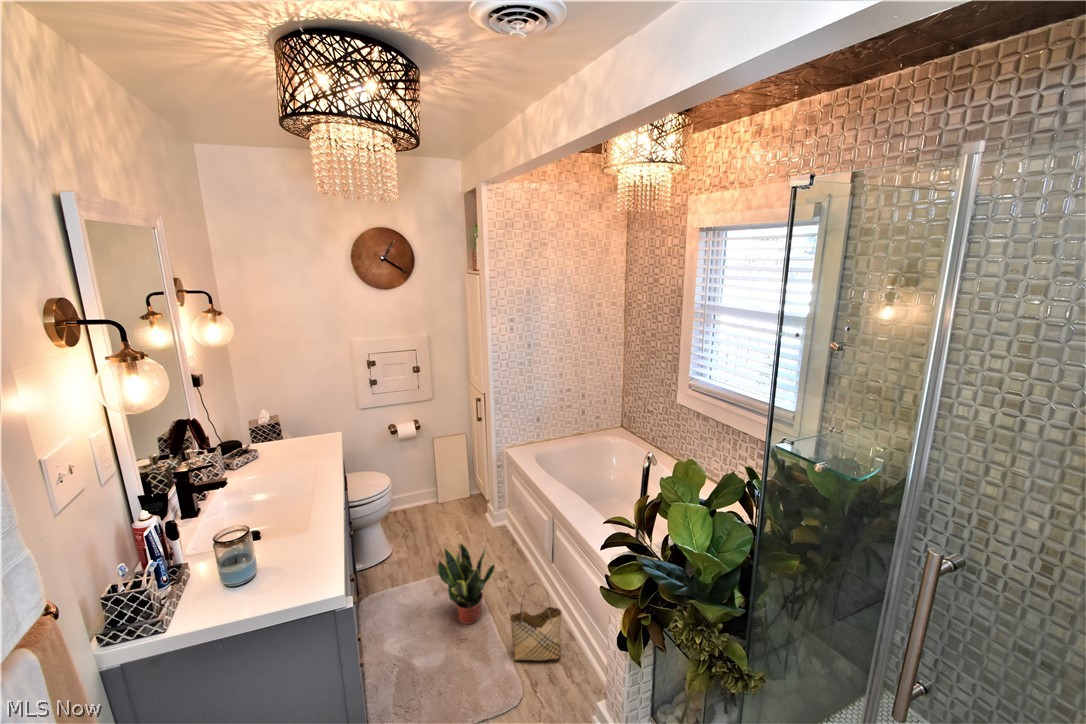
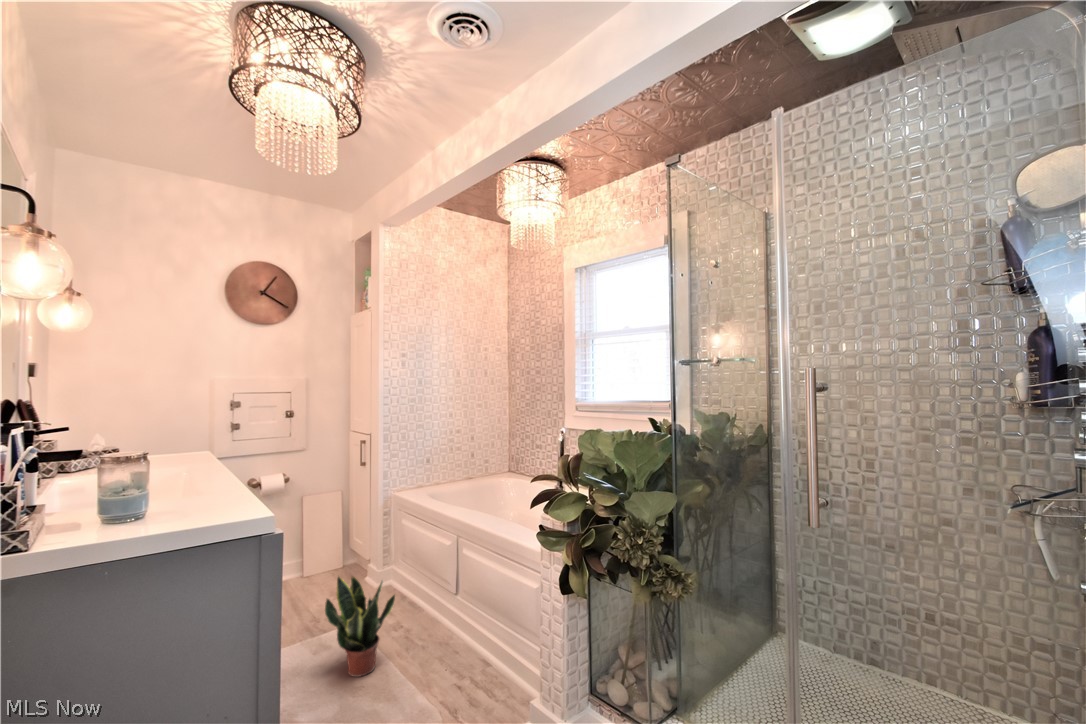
woven basket: present [510,583,562,660] -> none [420,598,478,696]

